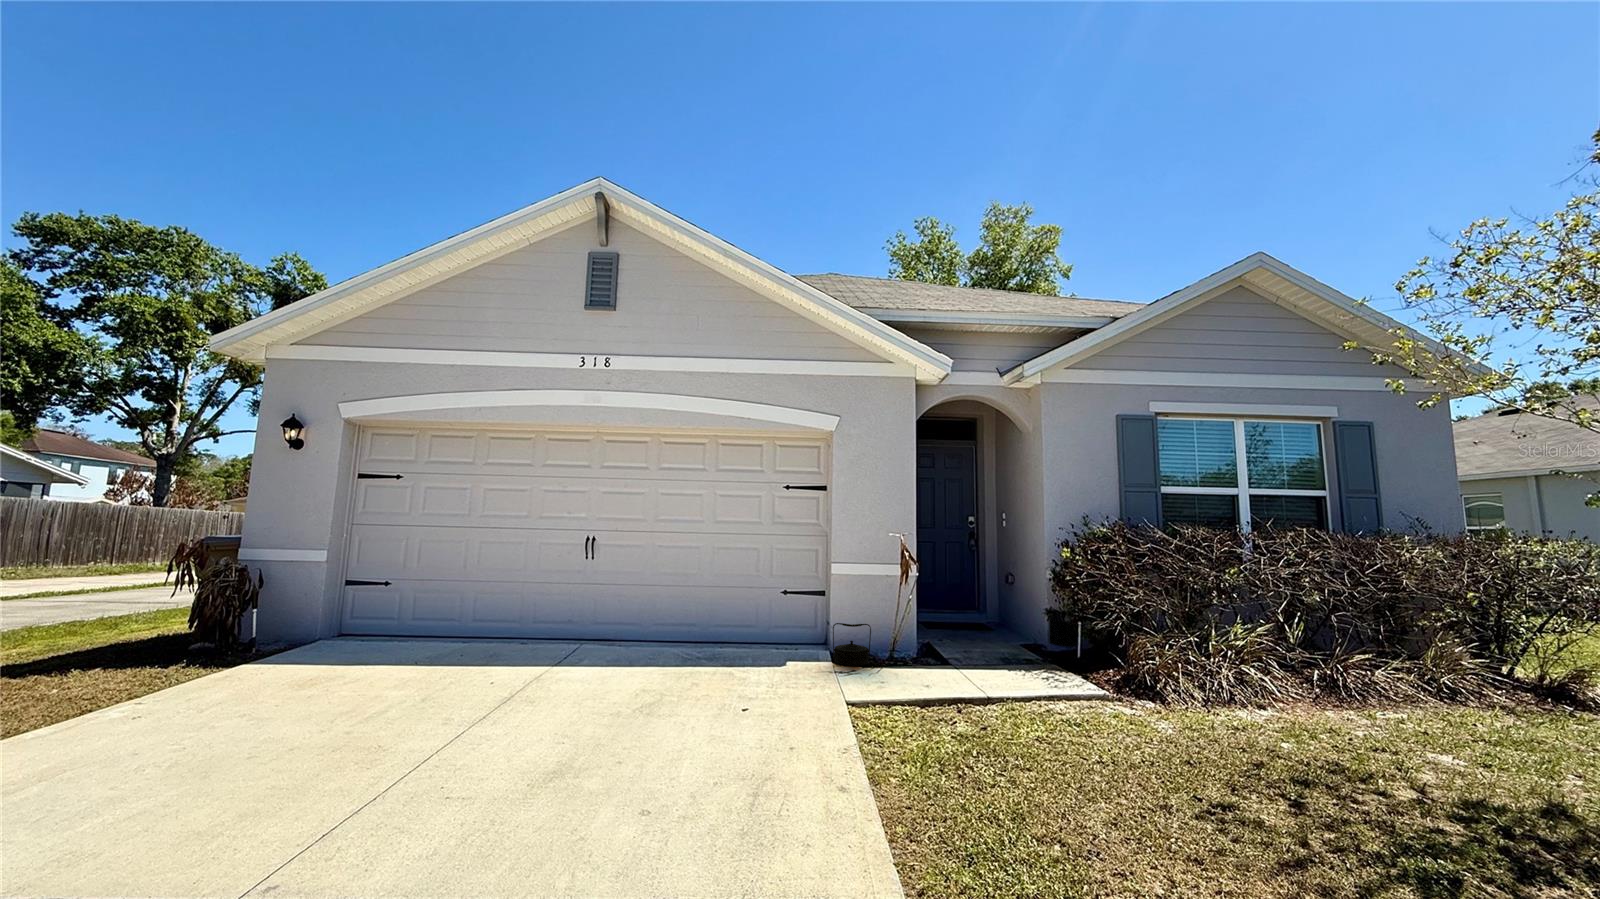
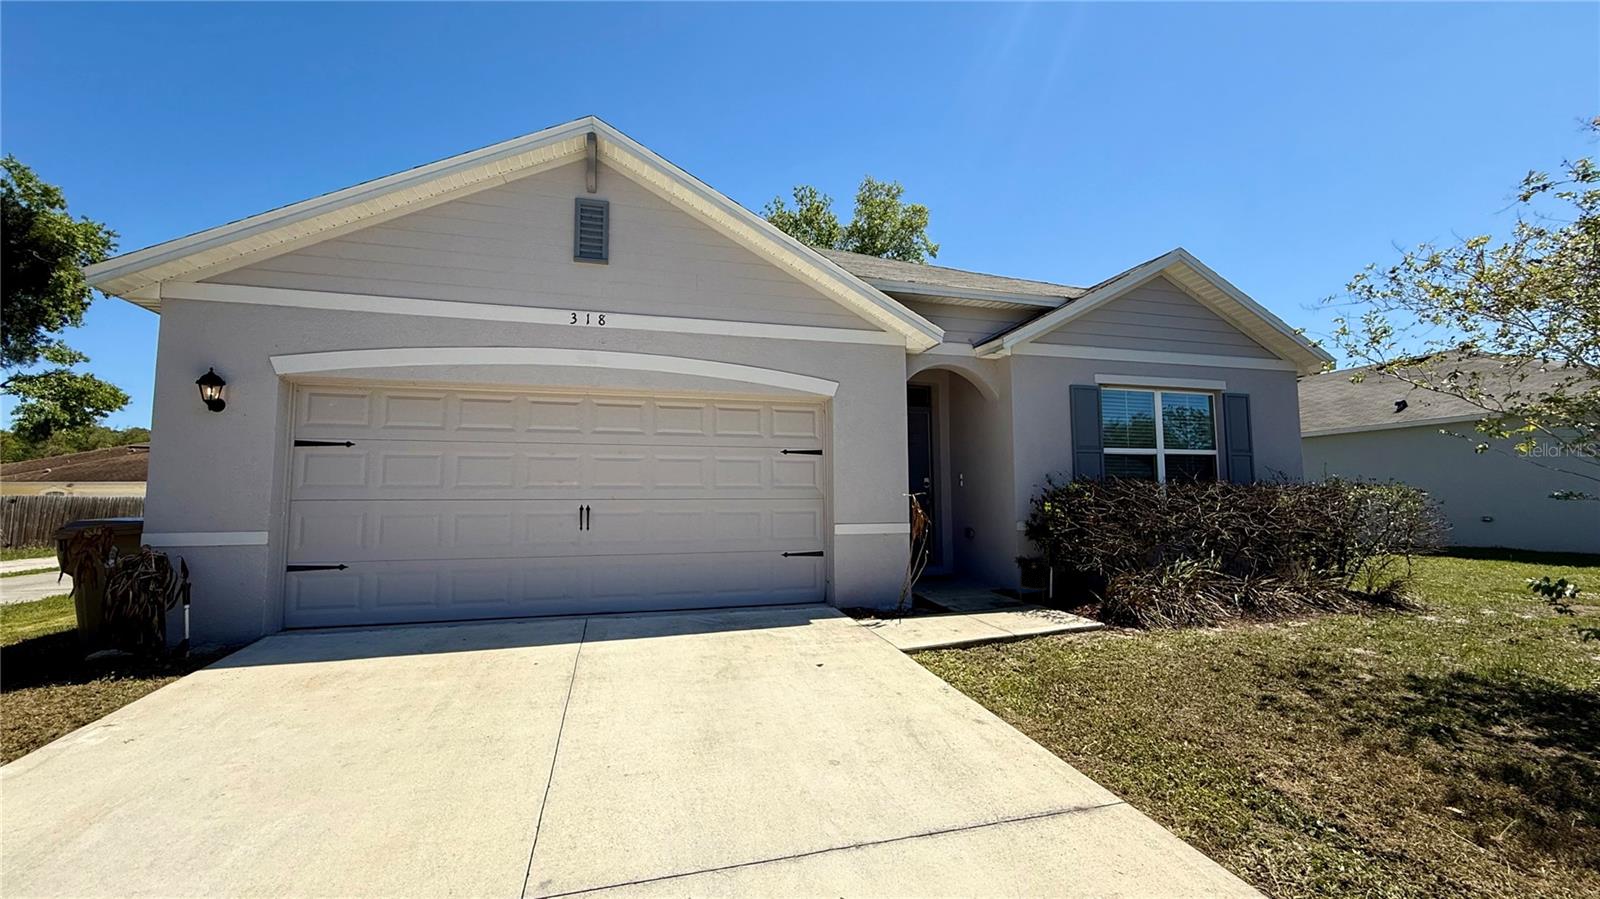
woven basket: present [833,623,871,666] -> none [846,580,881,620]

